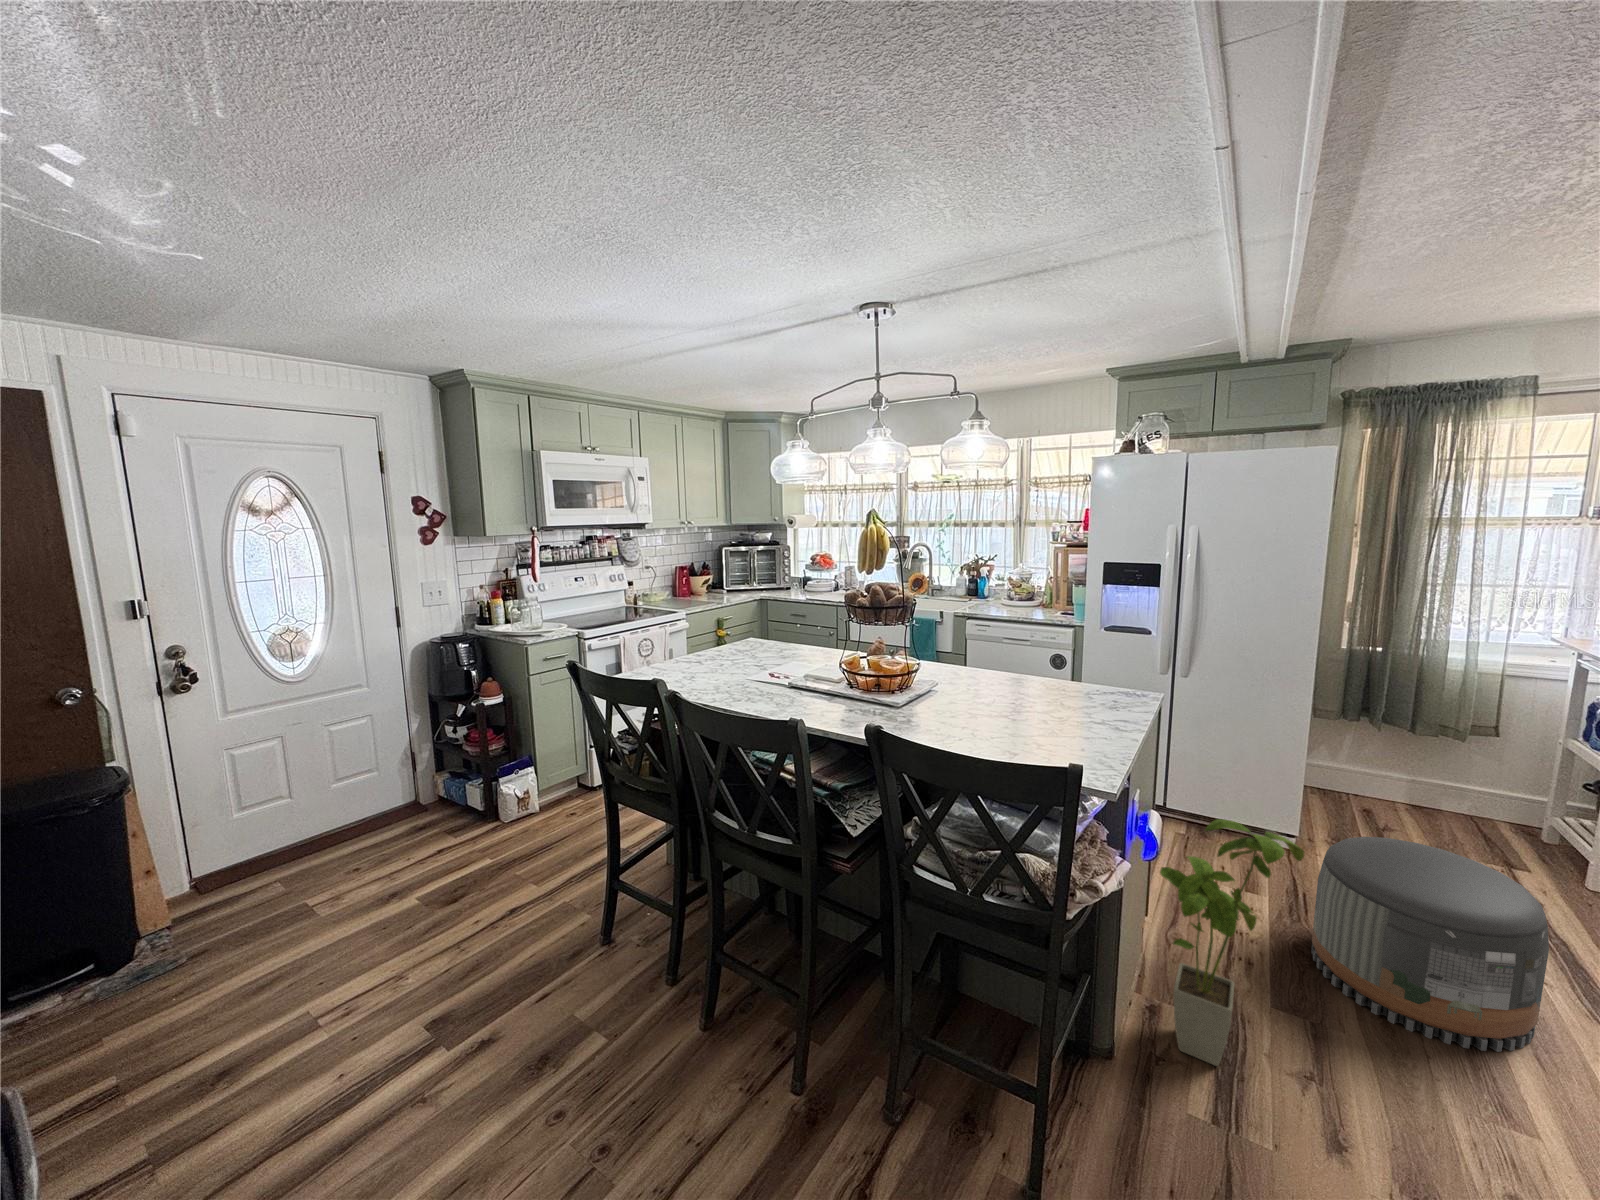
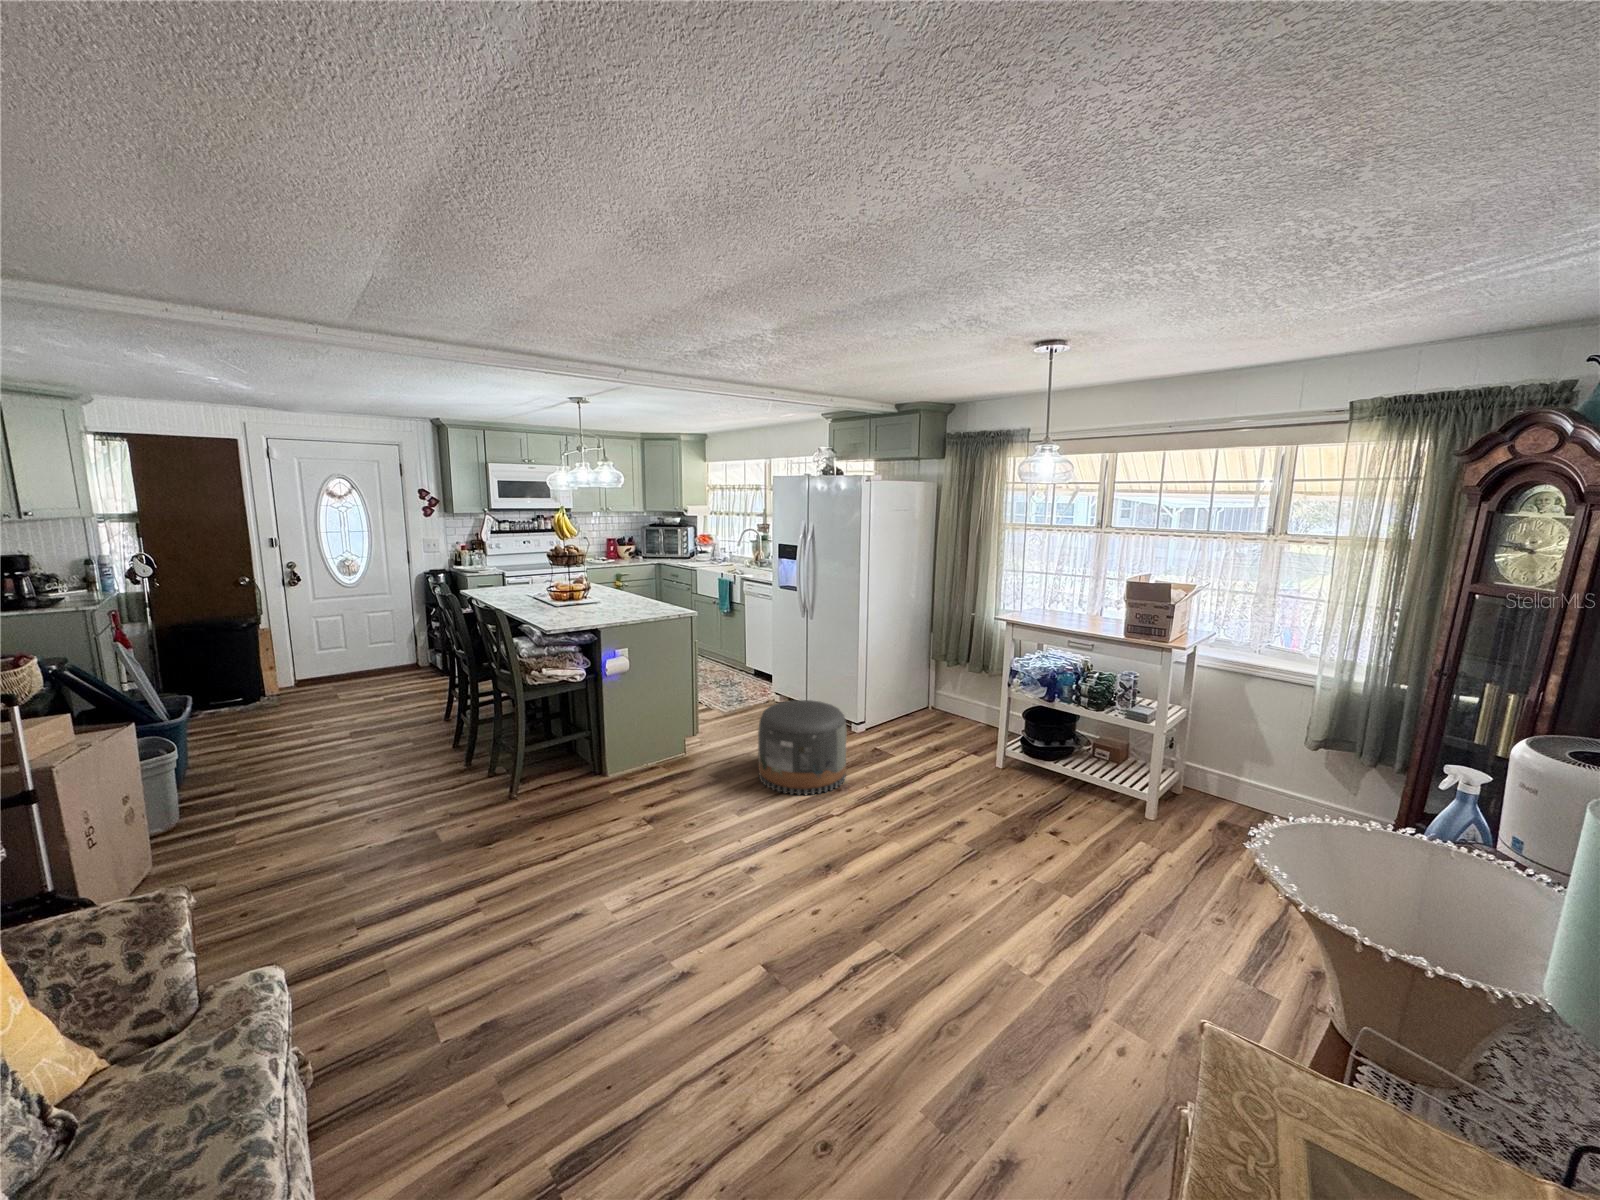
house plant: present [1160,819,1304,1066] -> none [625,663,687,780]

